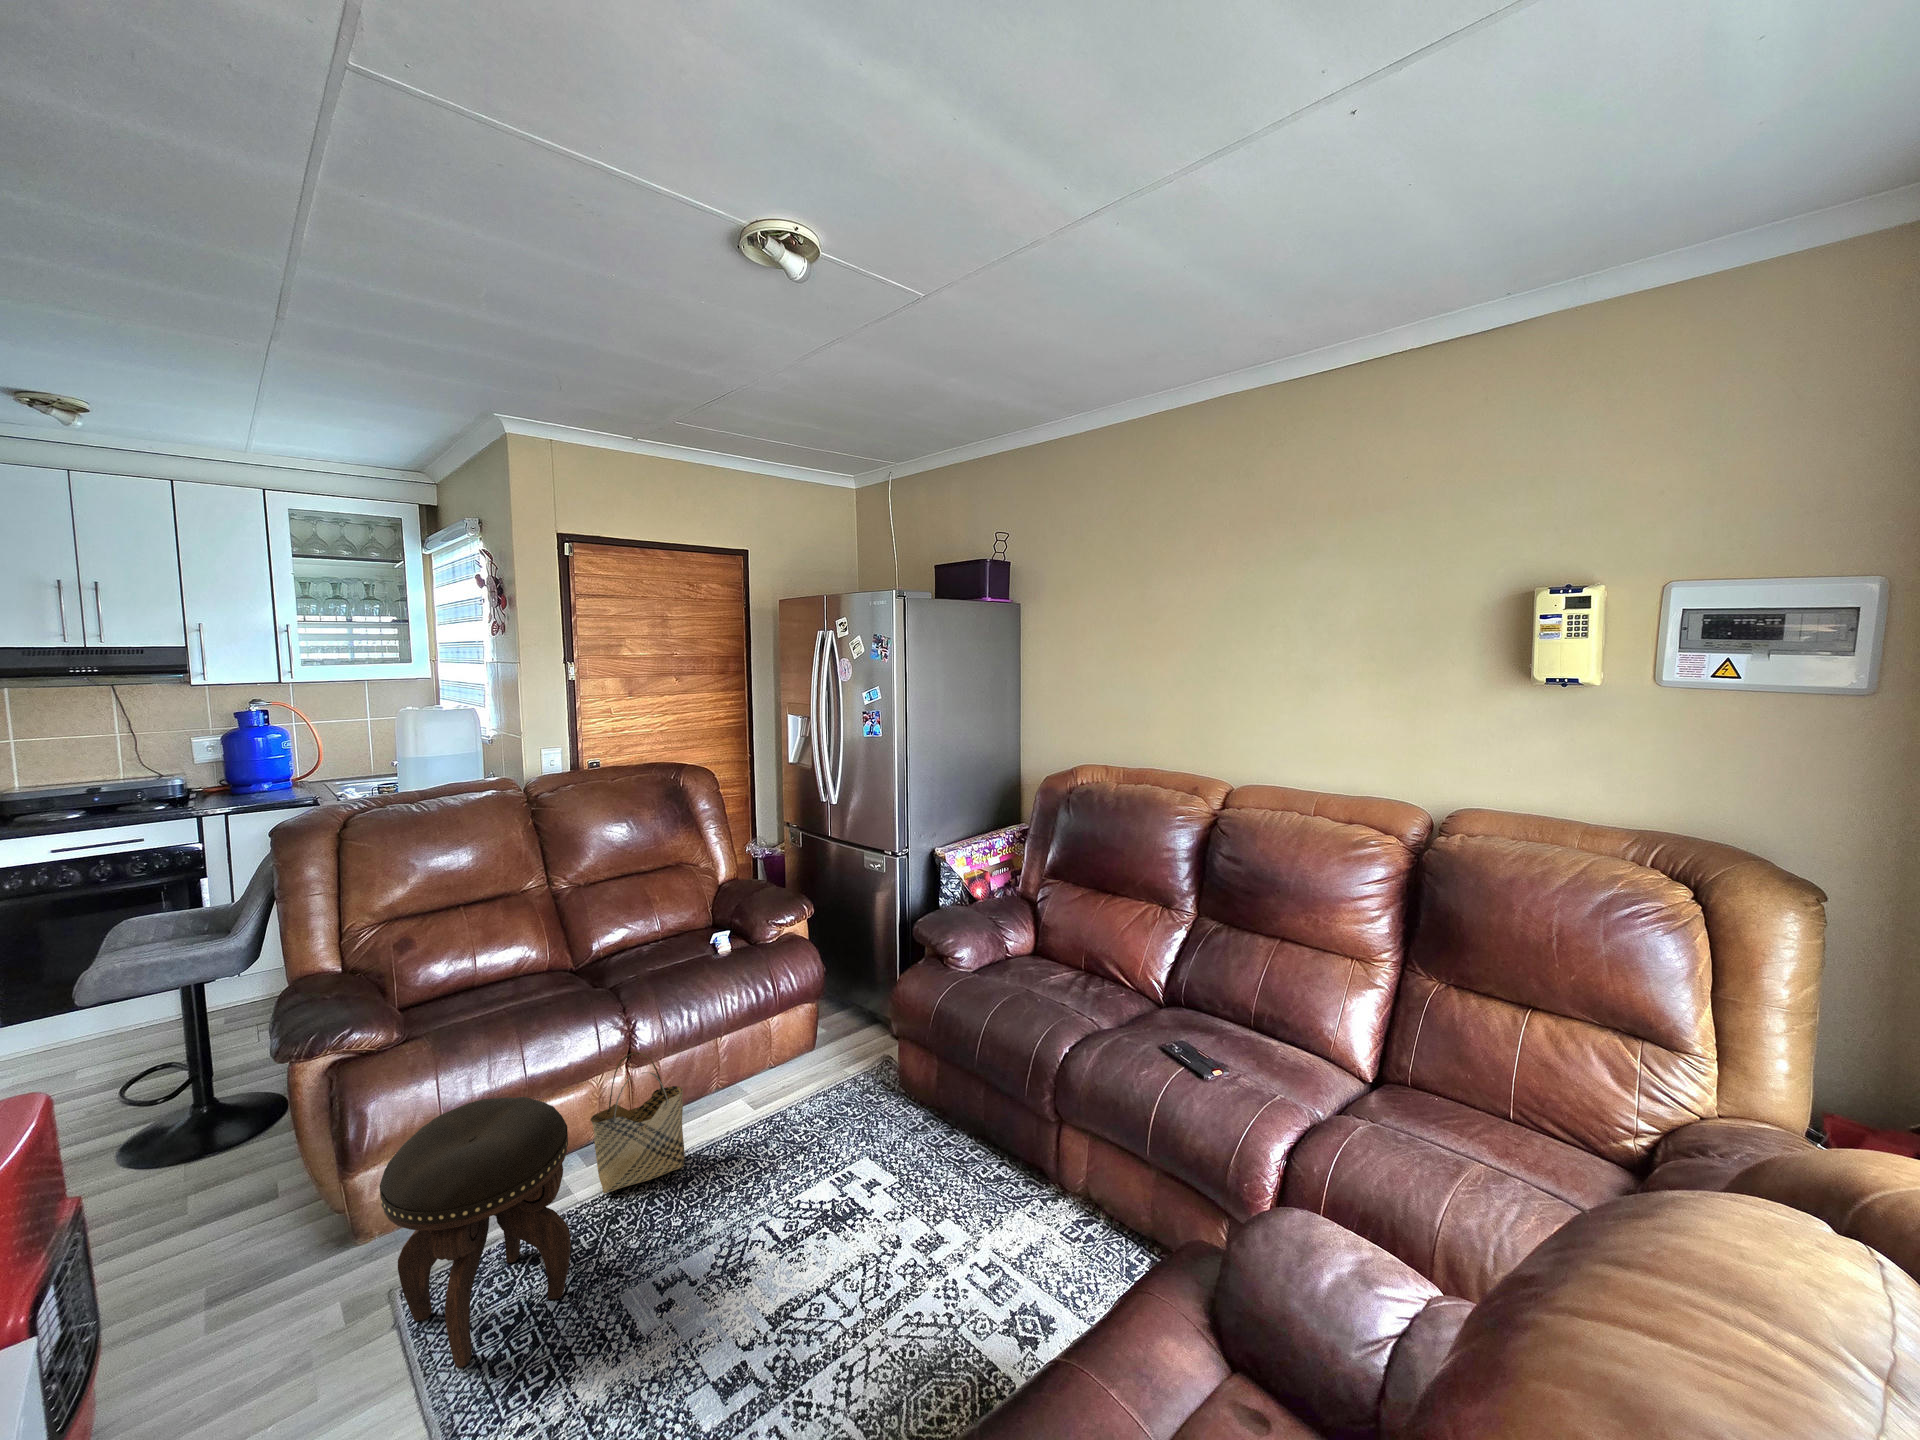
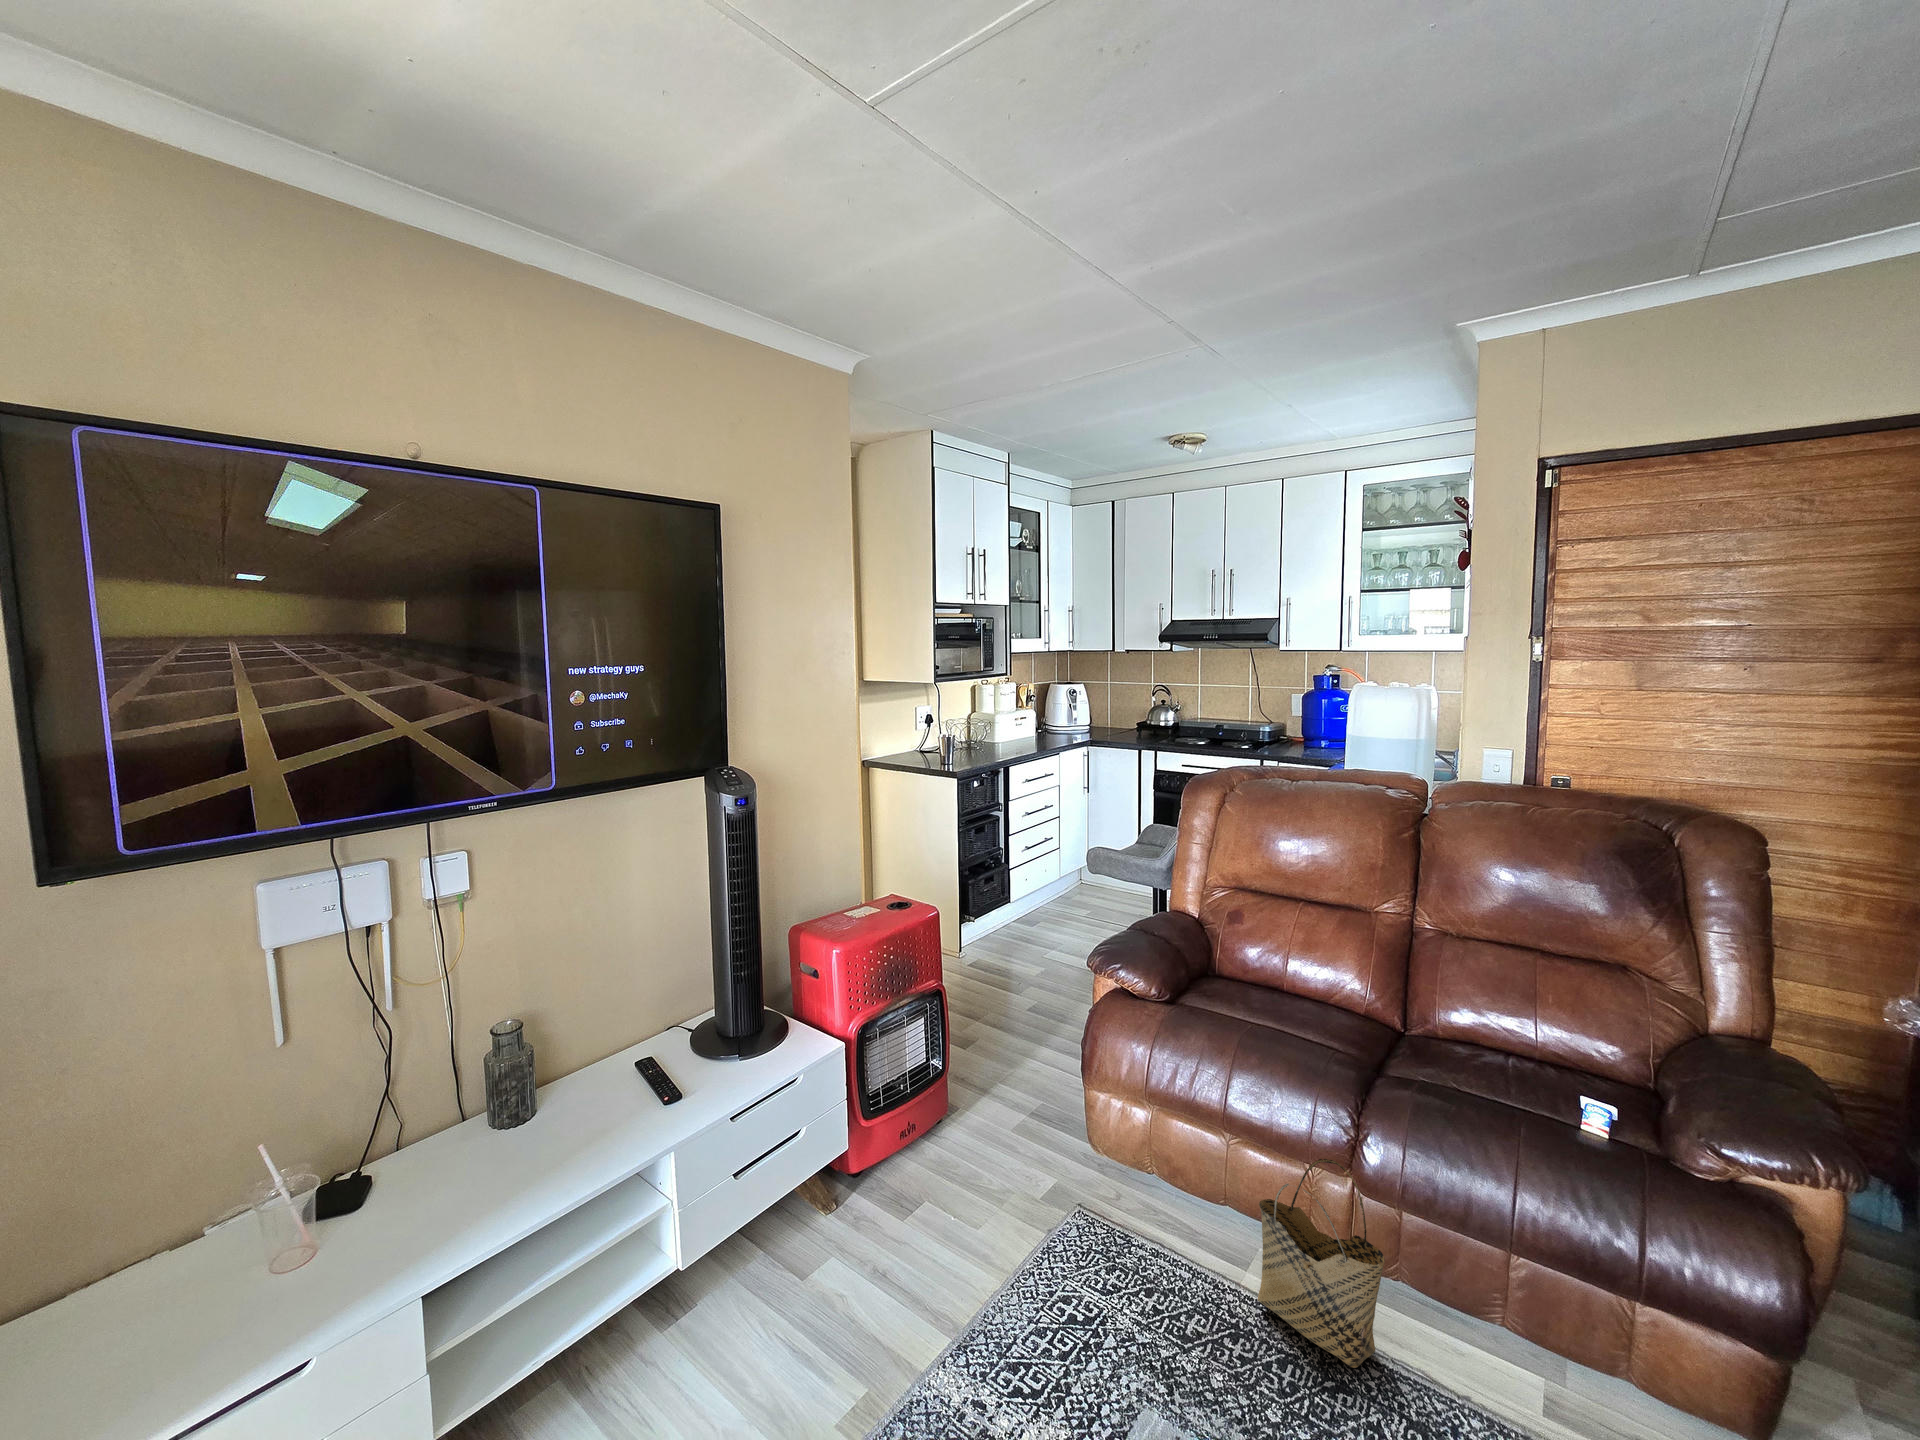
footstool: present [380,1097,571,1368] -> none [1007,1073,1173,1345]

